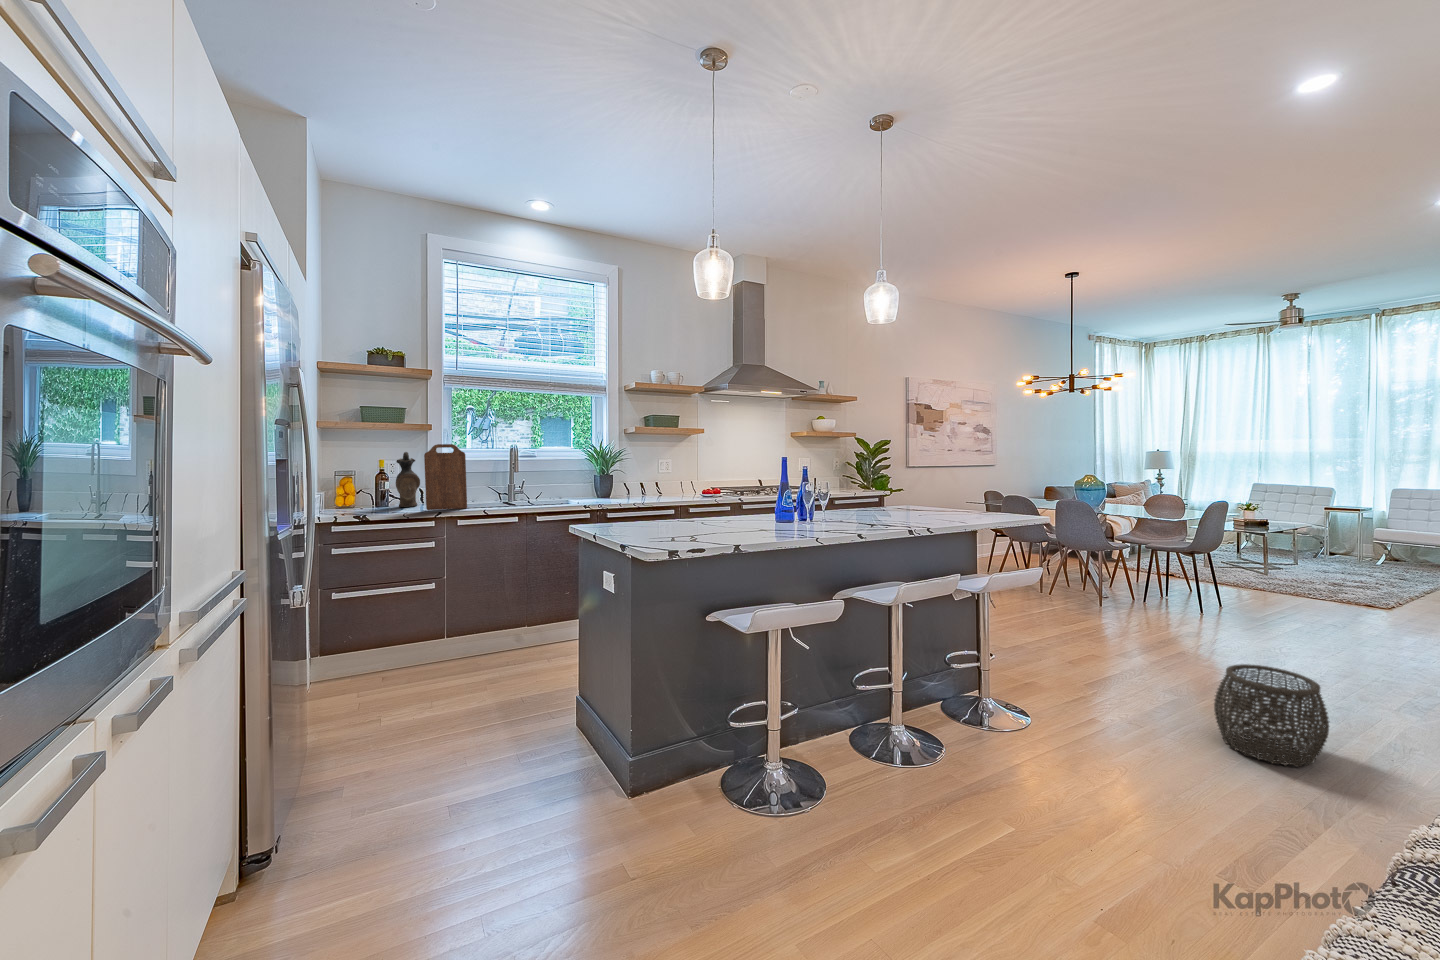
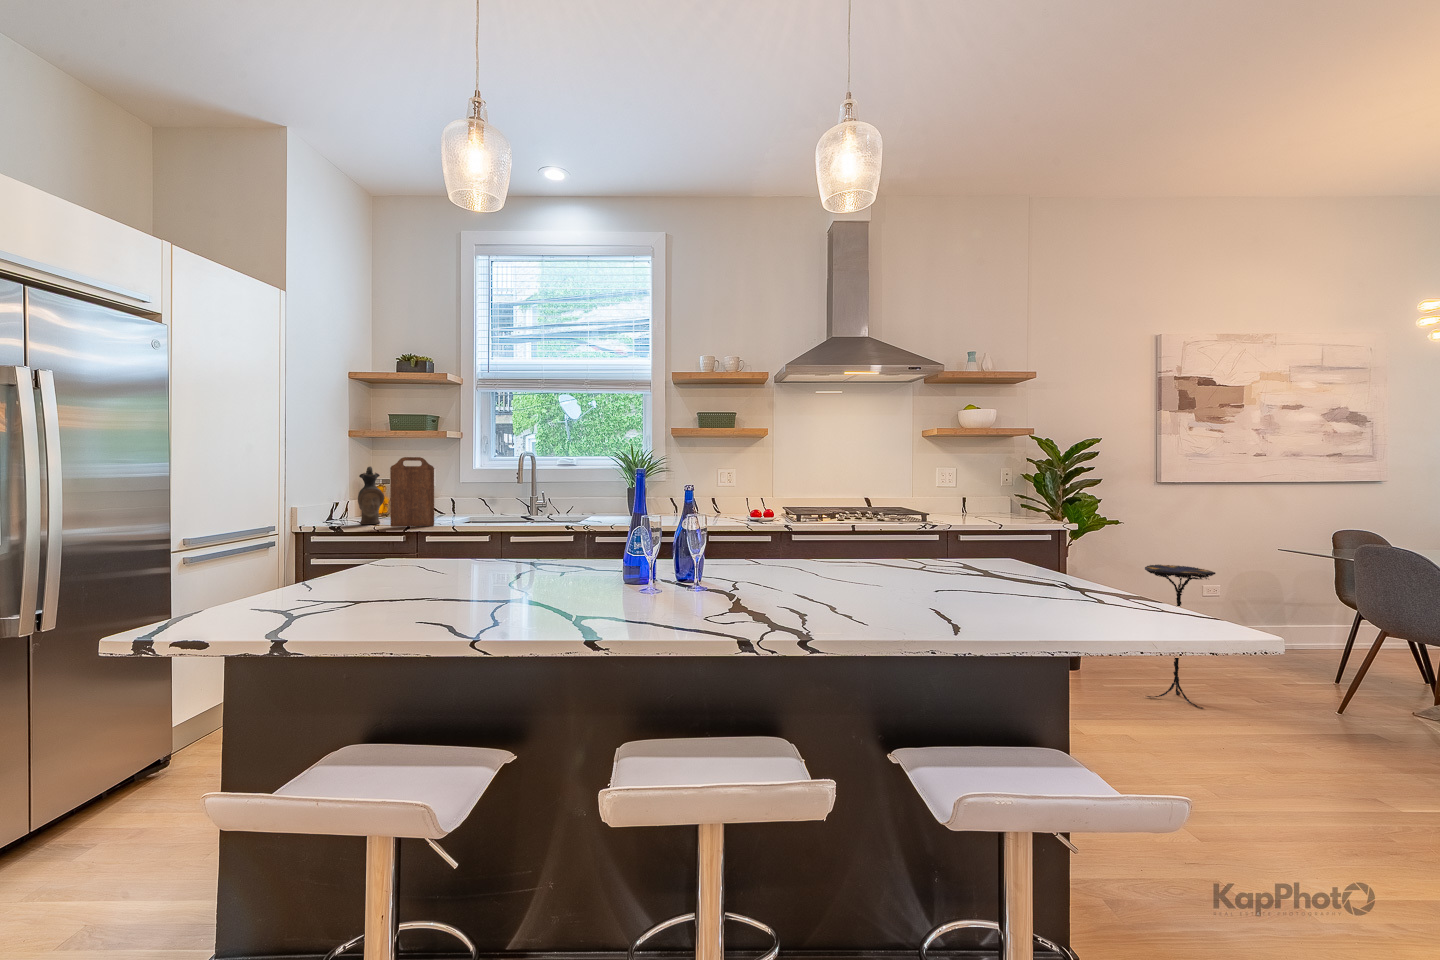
side table: none [1141,545,1217,685] -> present [1145,565,1216,708]
woven basket: present [1214,664,1329,767] -> none [1216,679,1331,782]

